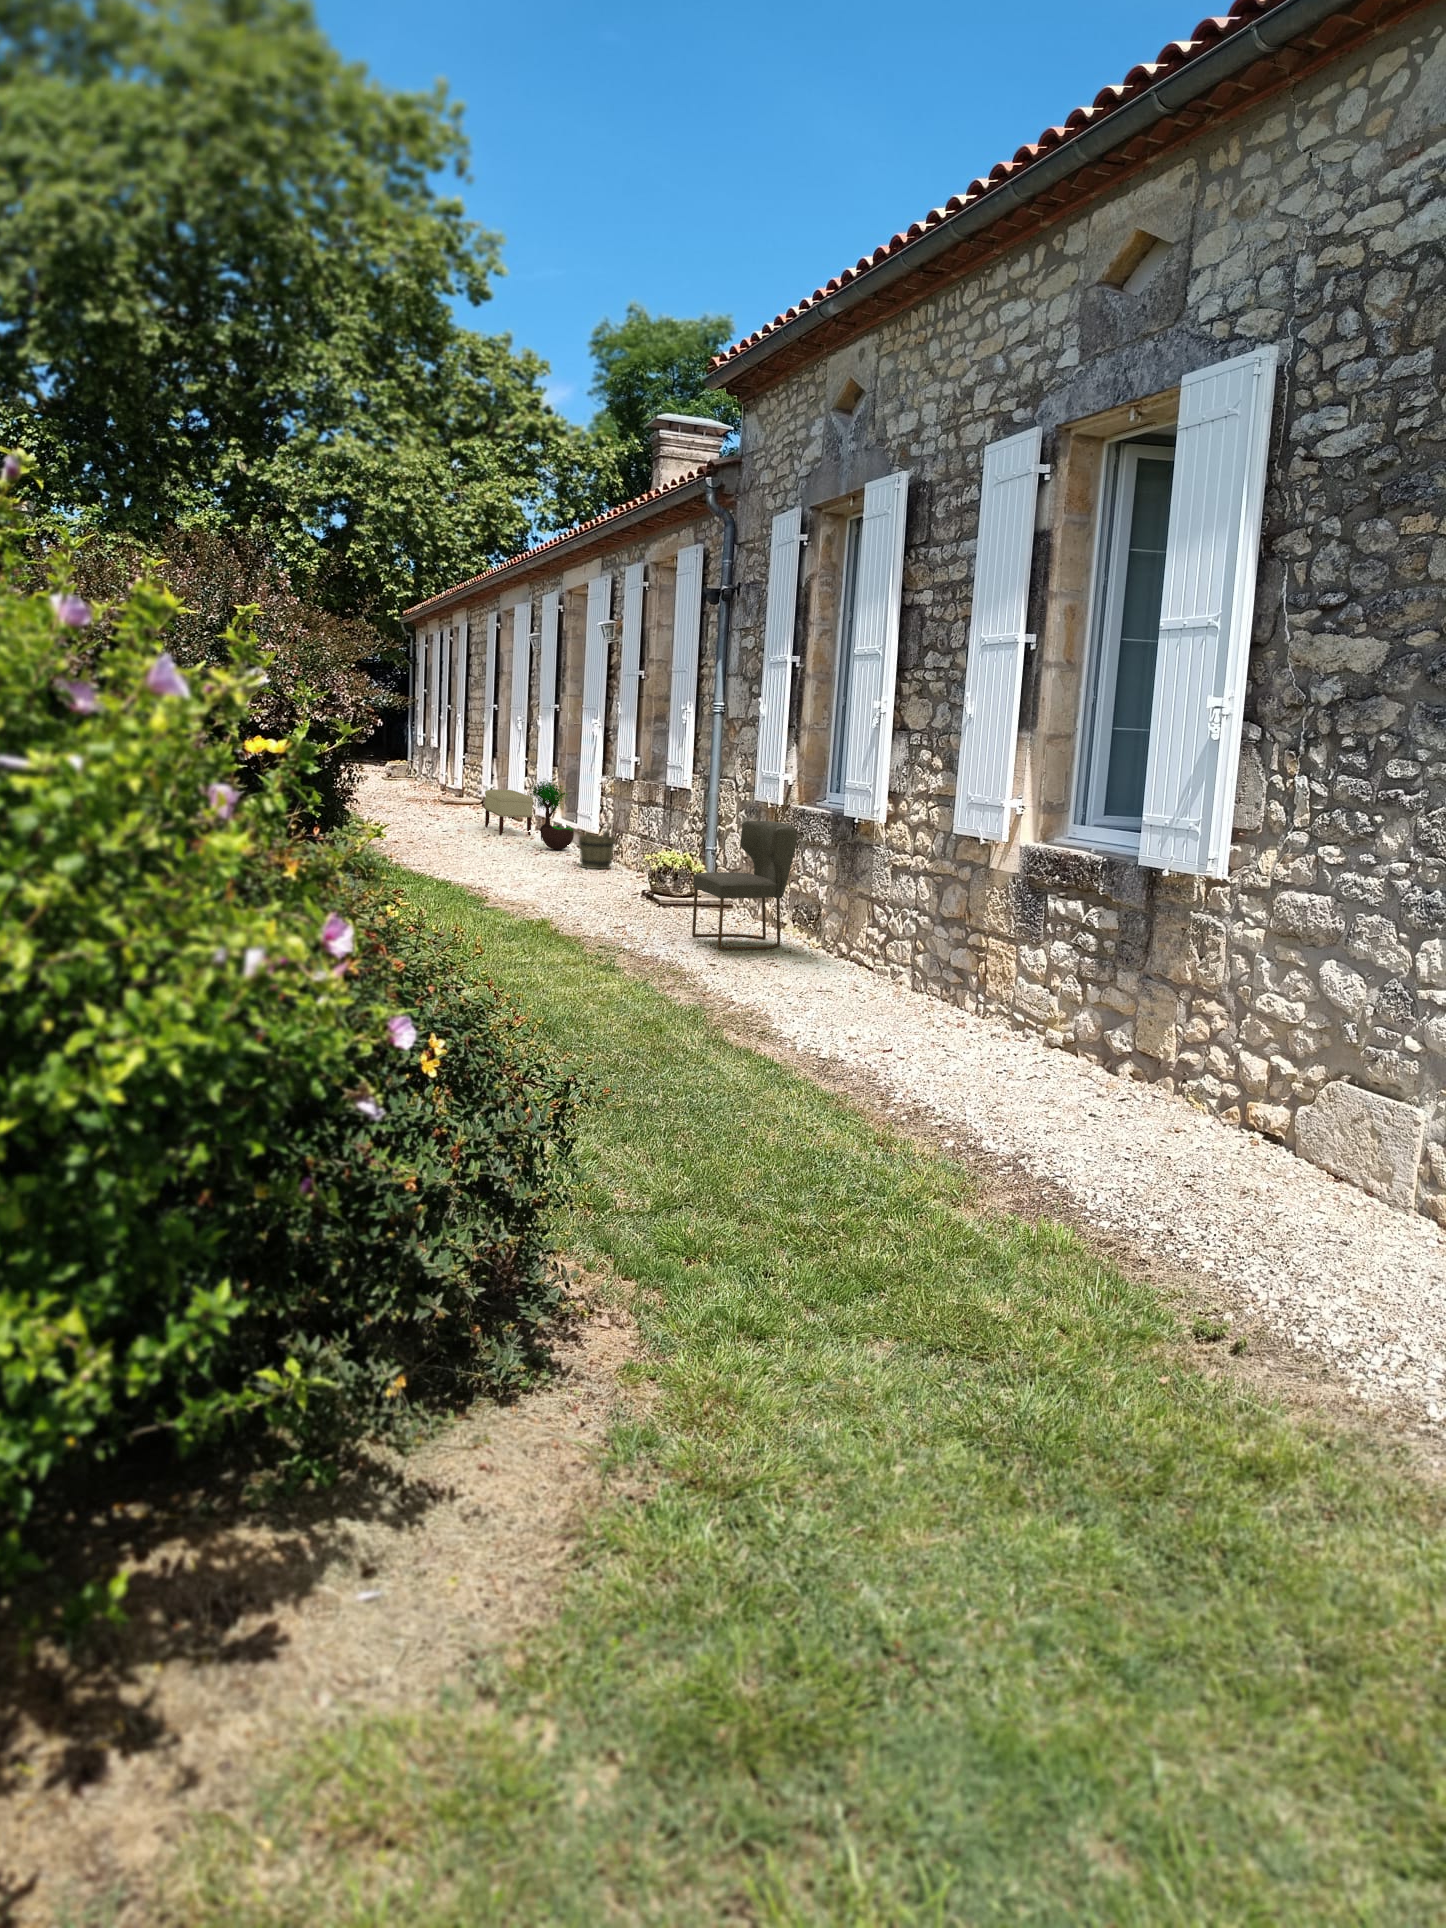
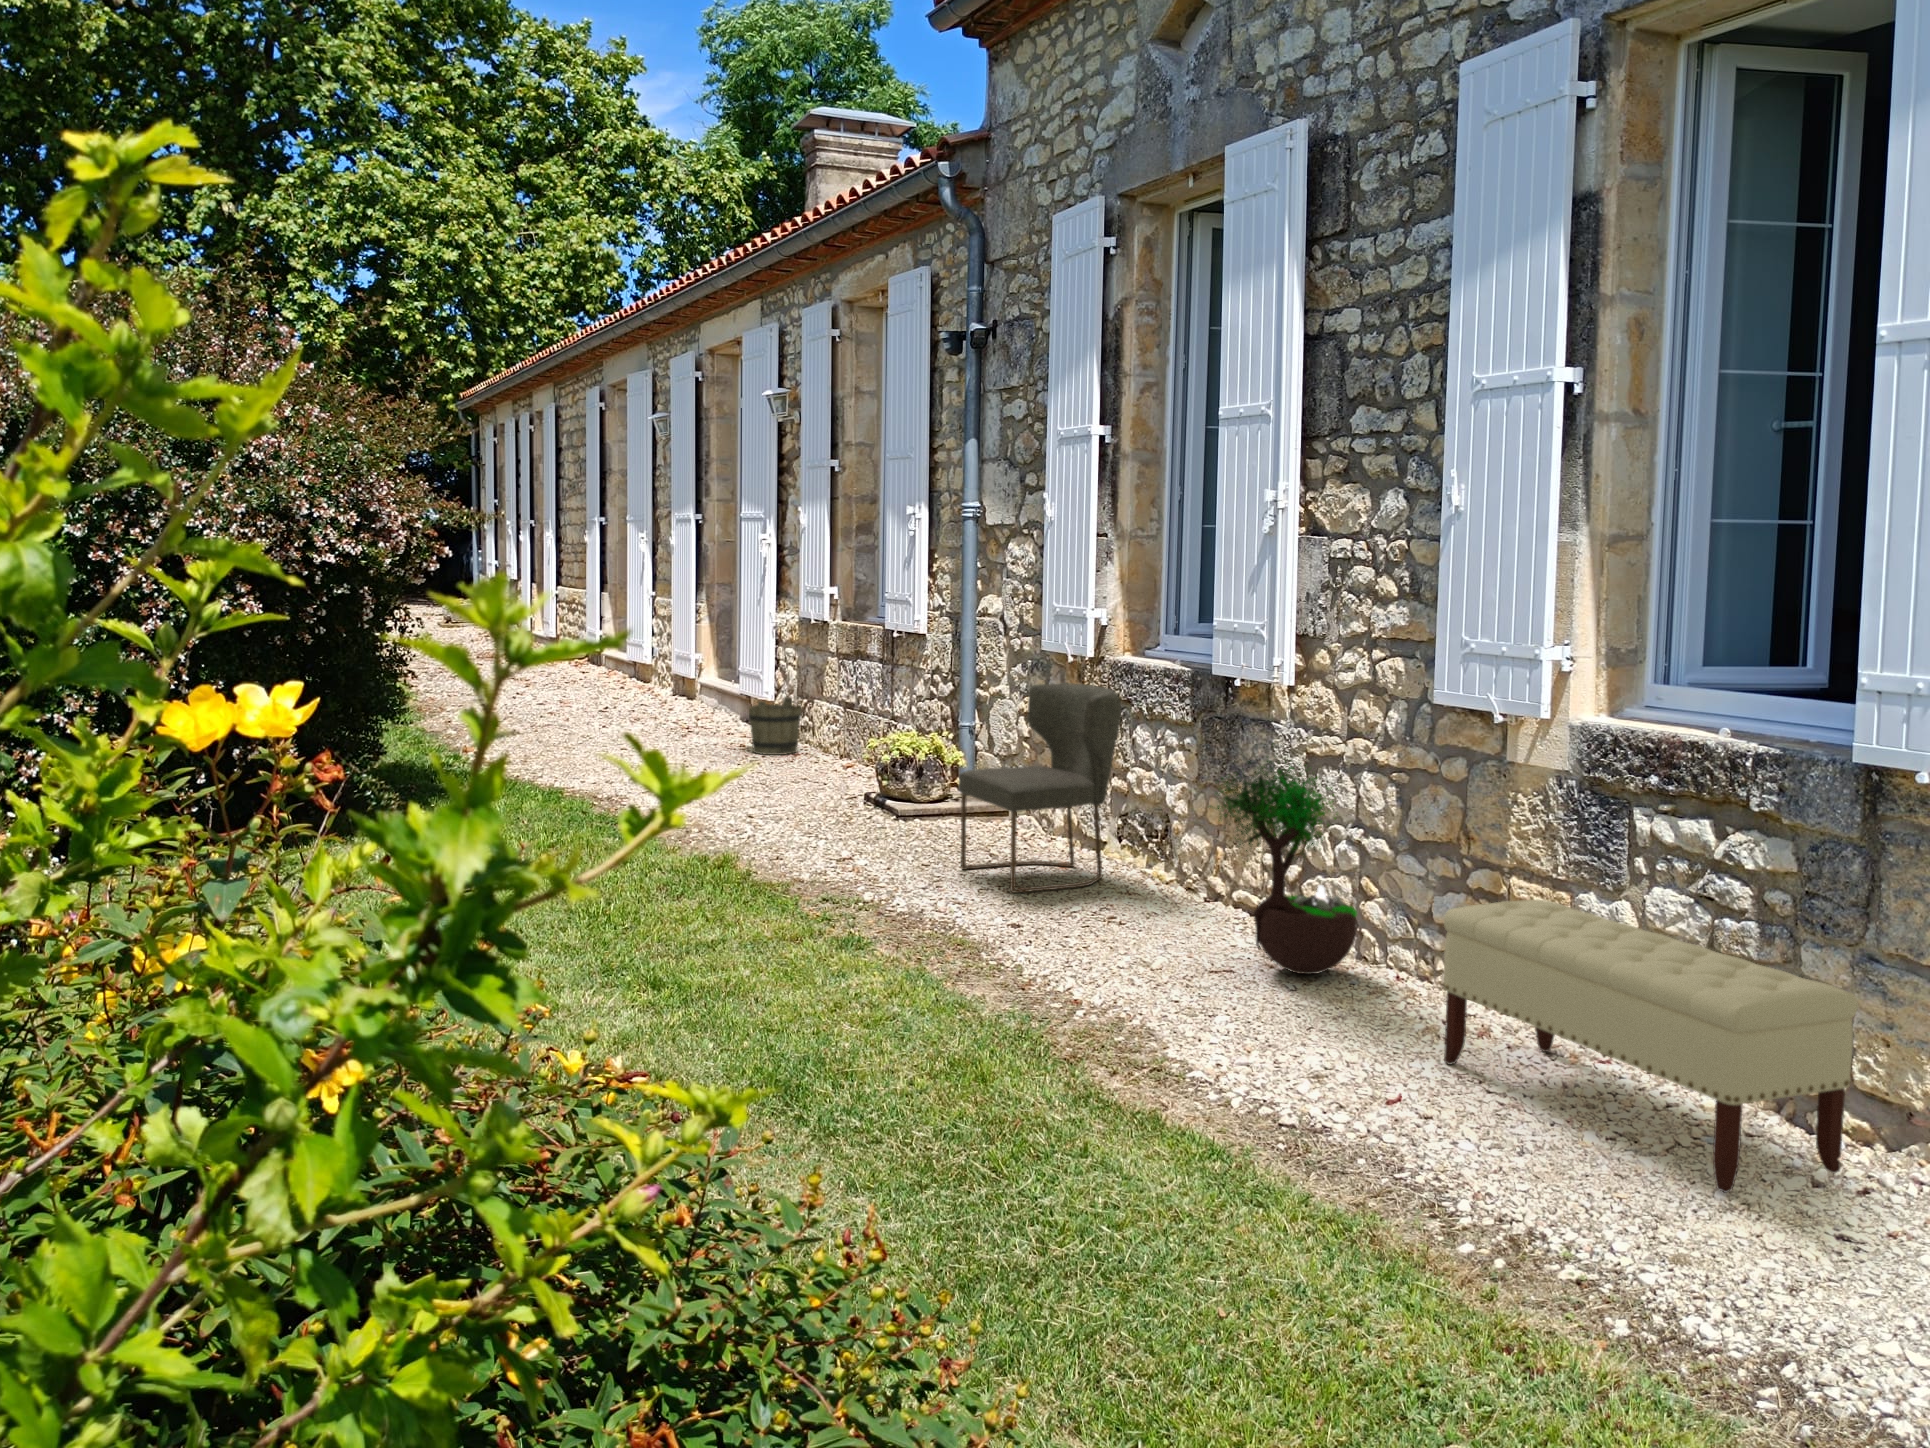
potted tree: present [530,780,574,850] -> present [1209,746,1357,974]
bench: present [485,789,533,836] -> present [1442,900,1858,1193]

